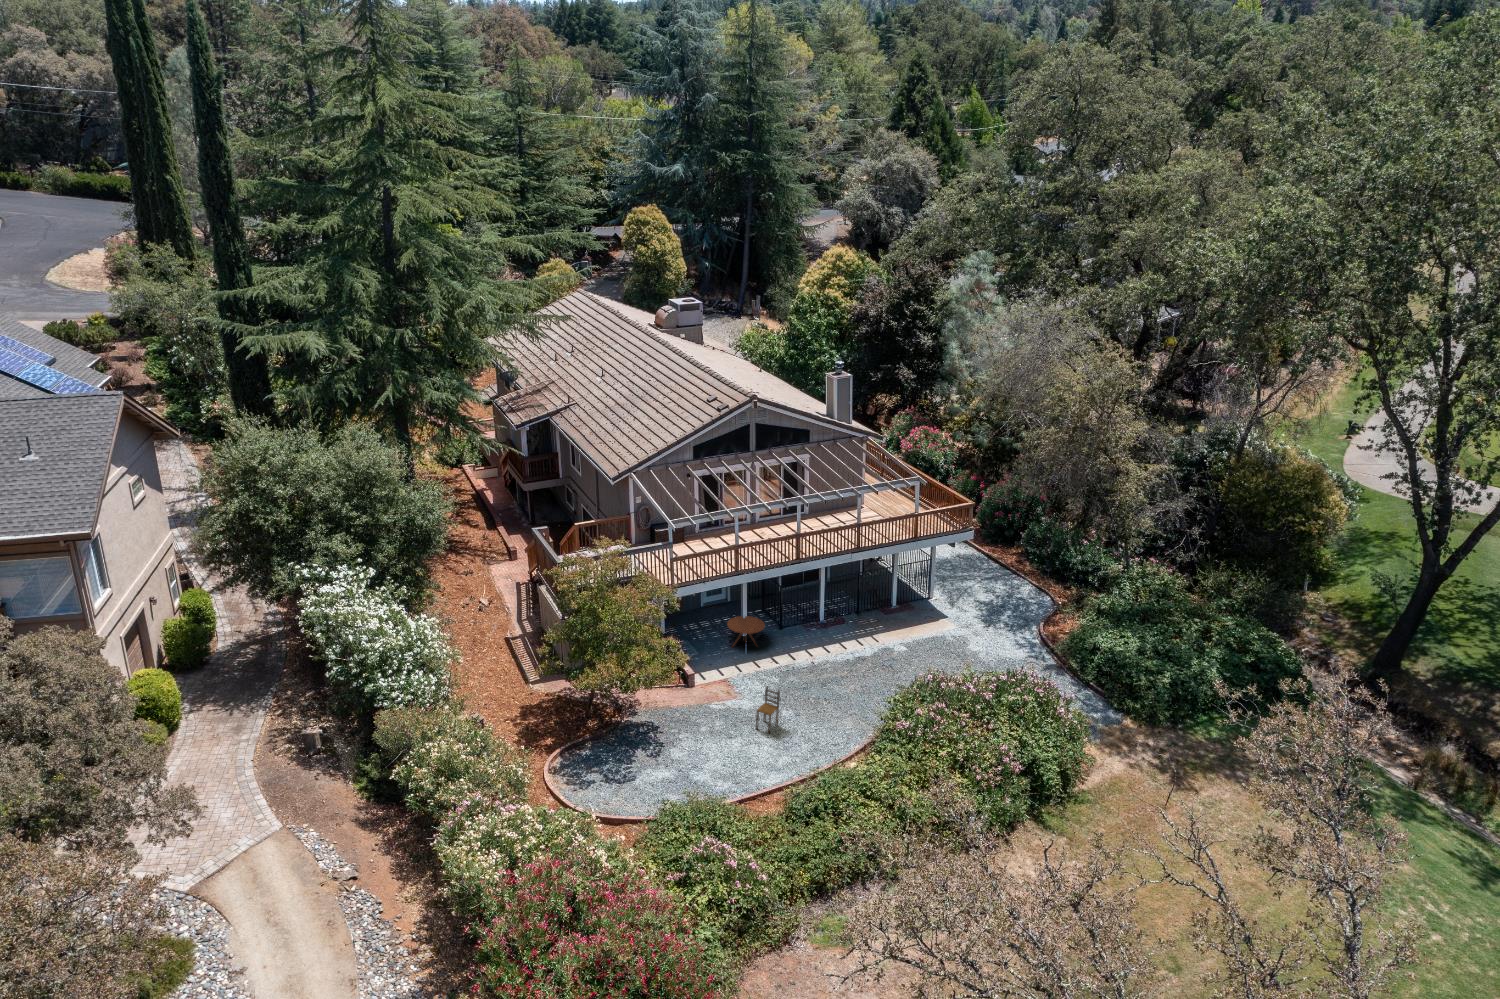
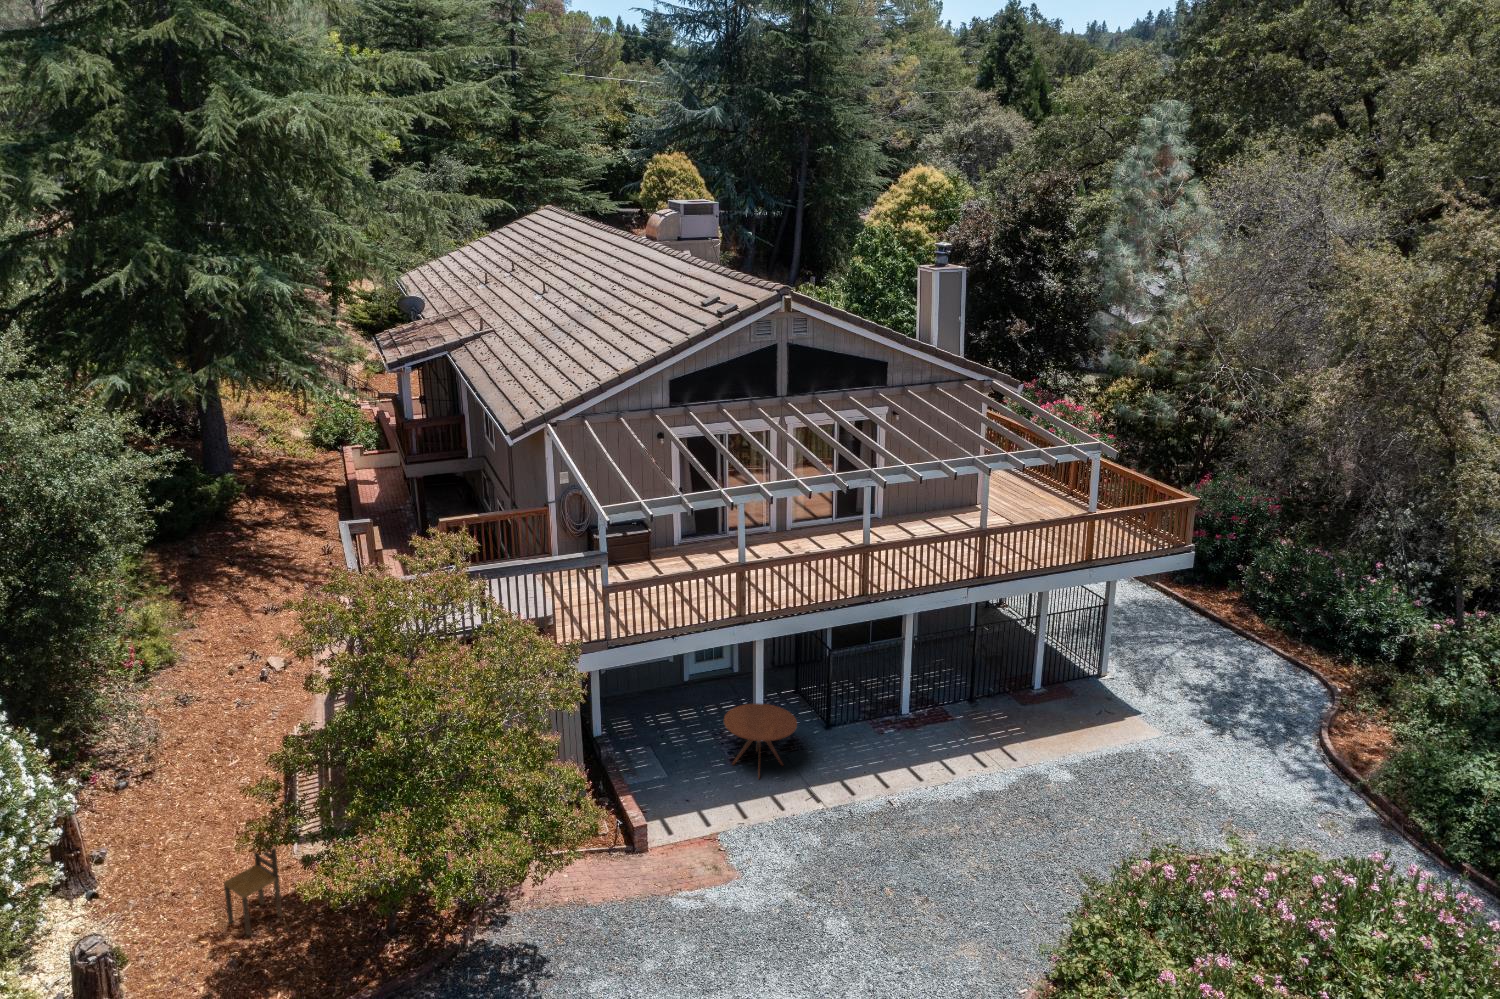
chair: present [756,687,780,733] -> present [224,848,282,936]

